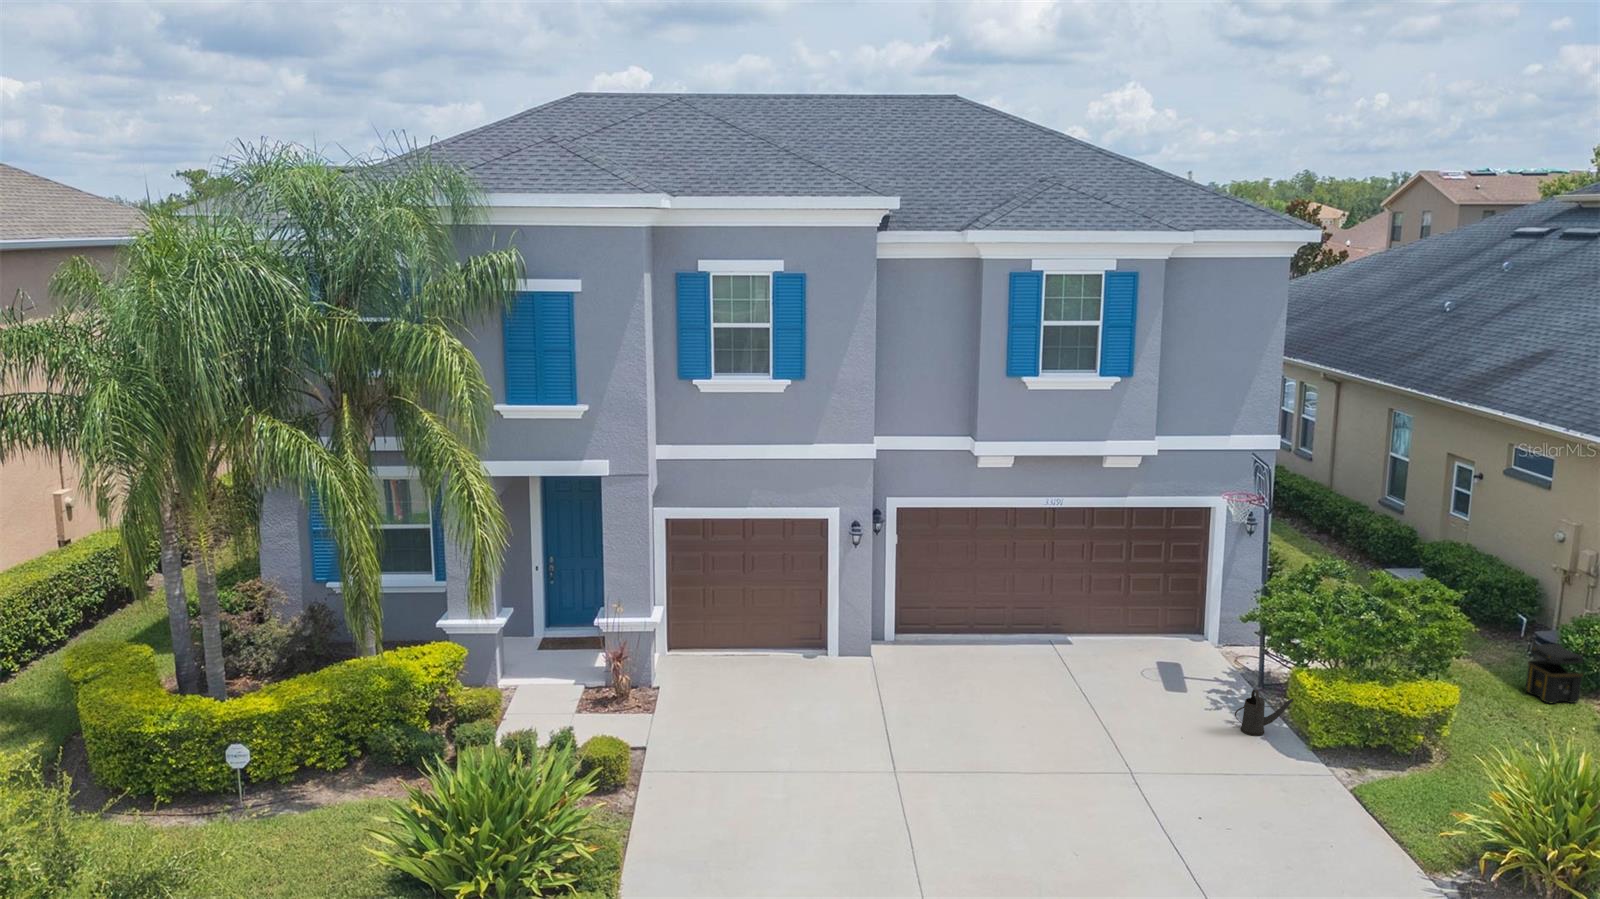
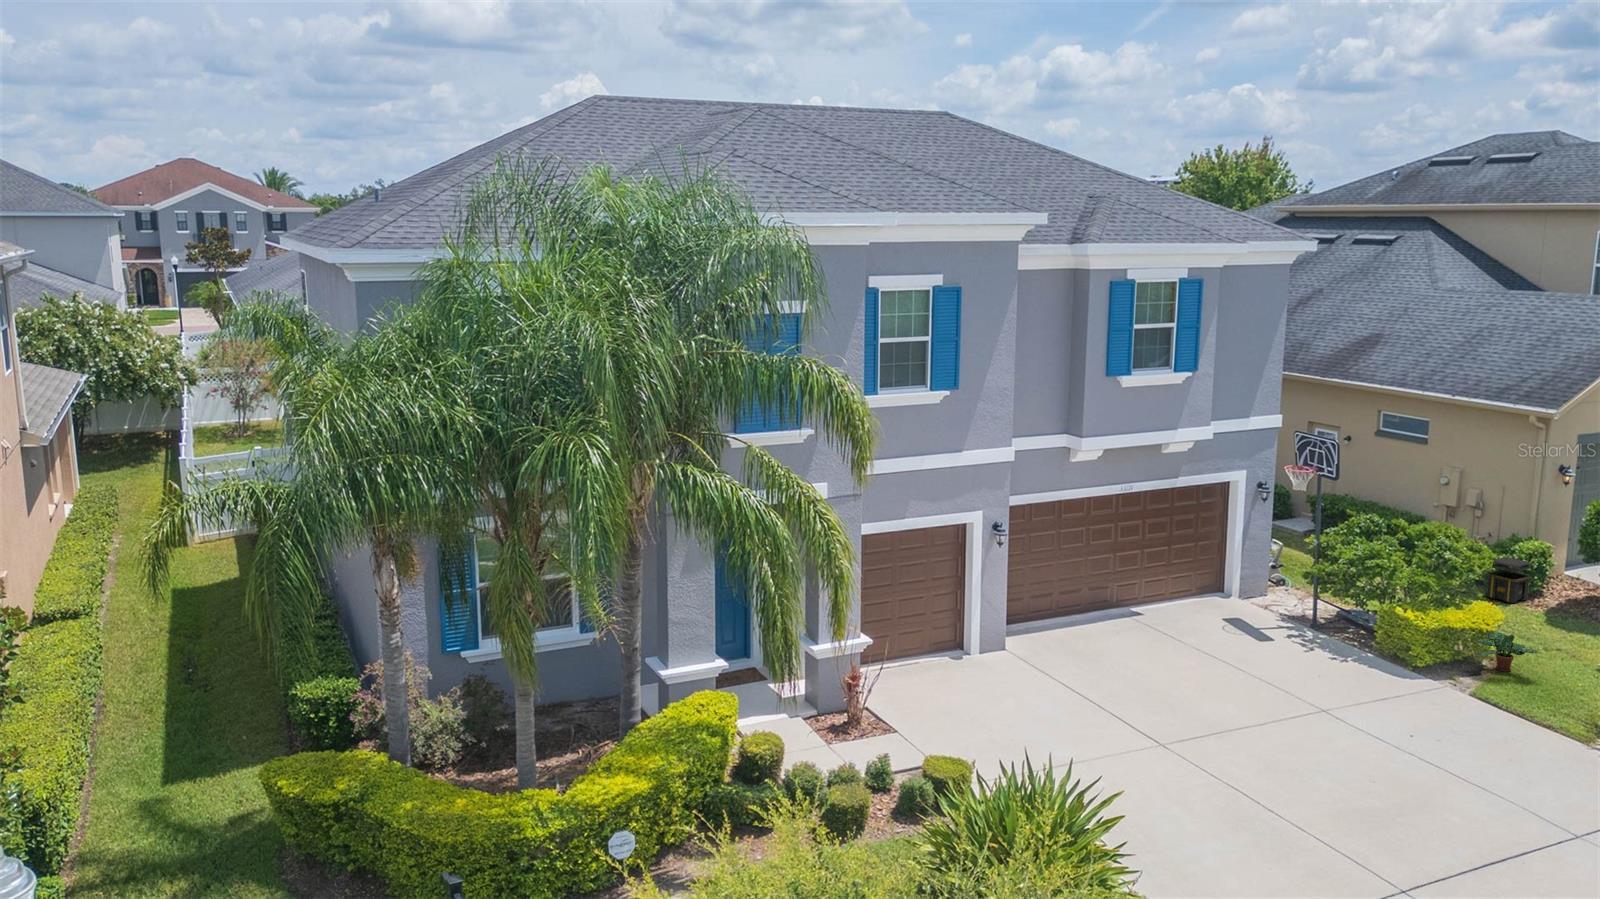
watering can: present [1235,690,1293,736] -> none [1360,620,1399,659]
potted plant: none [1352,728,1431,780] -> present [1477,631,1540,672]

